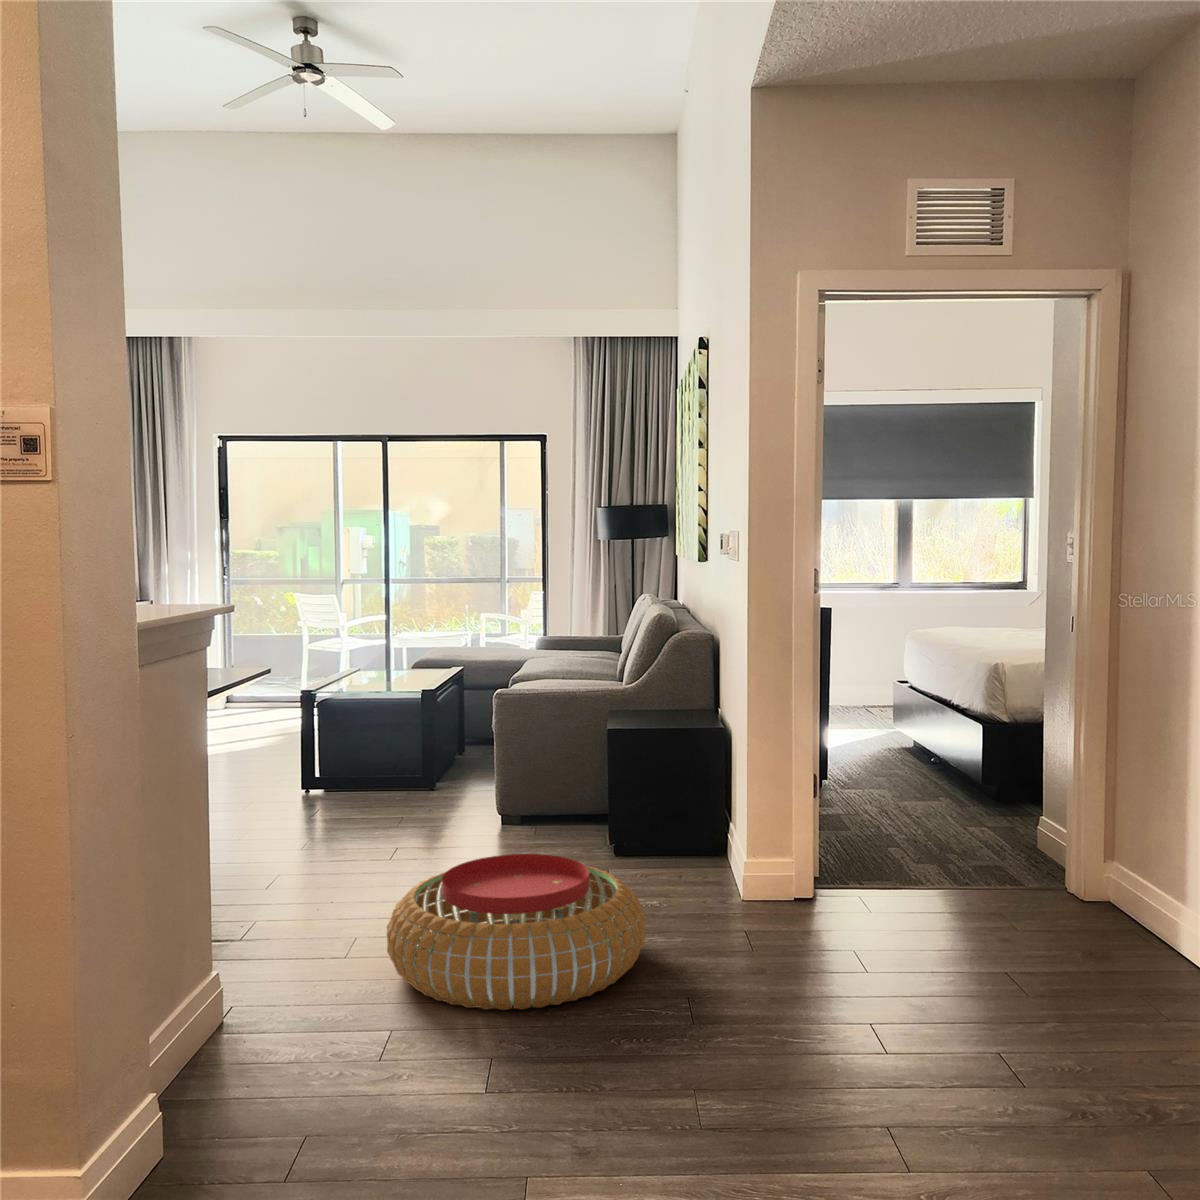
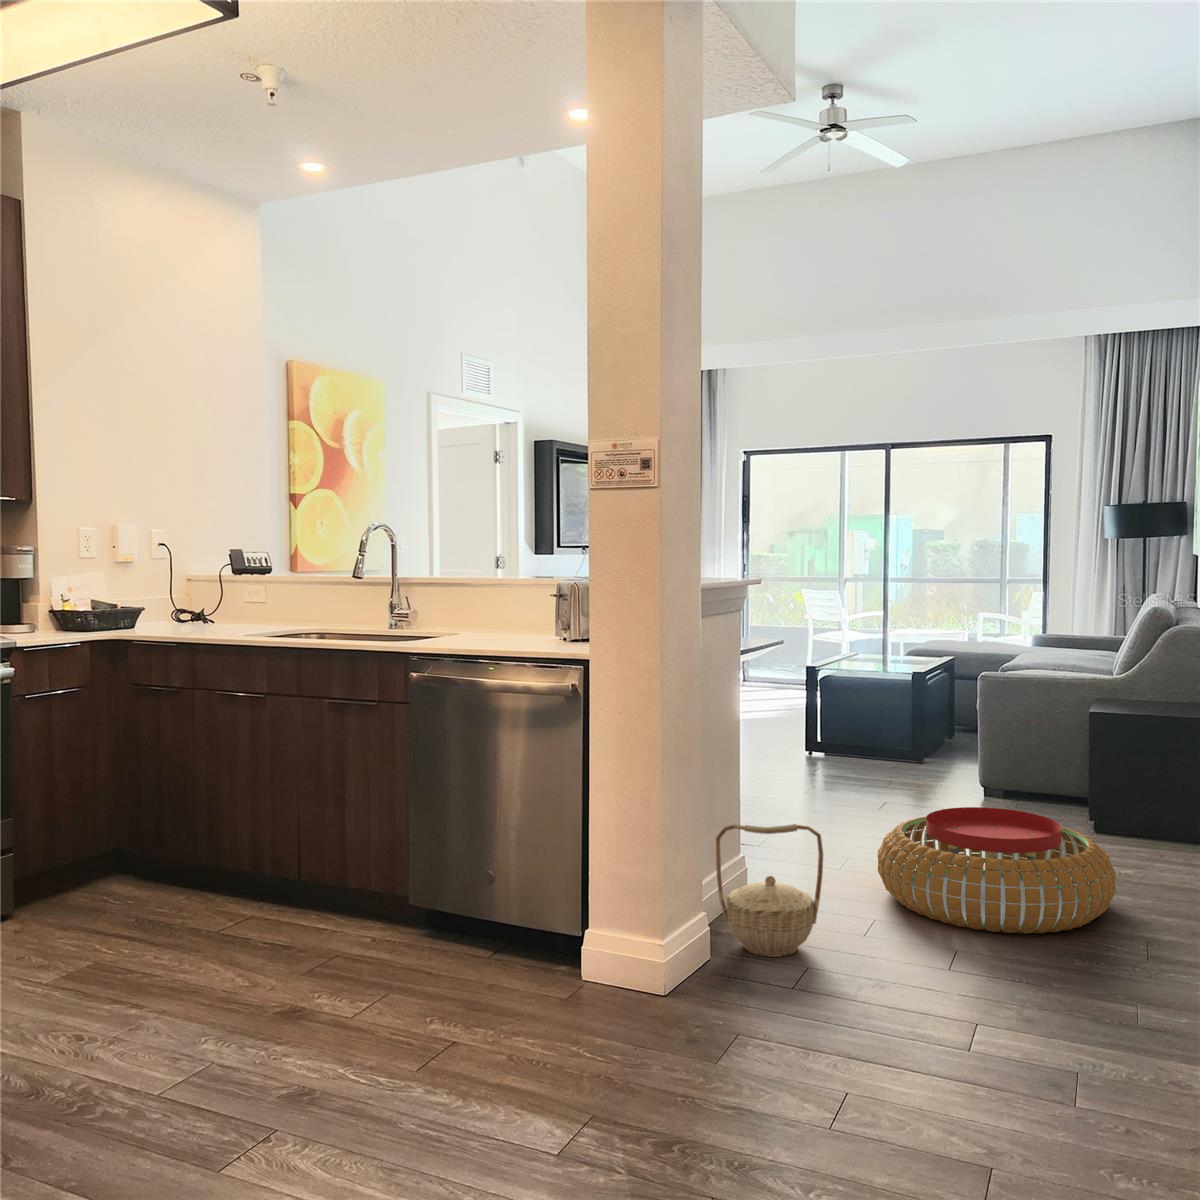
basket: none [169,925,318,1110] -> present [716,824,823,957]

